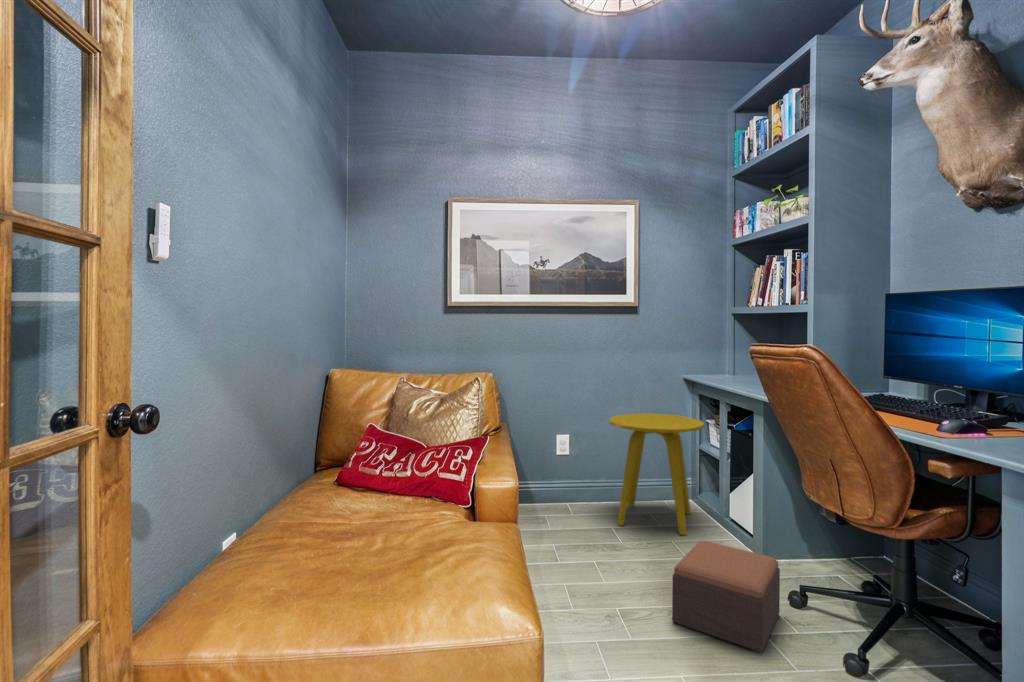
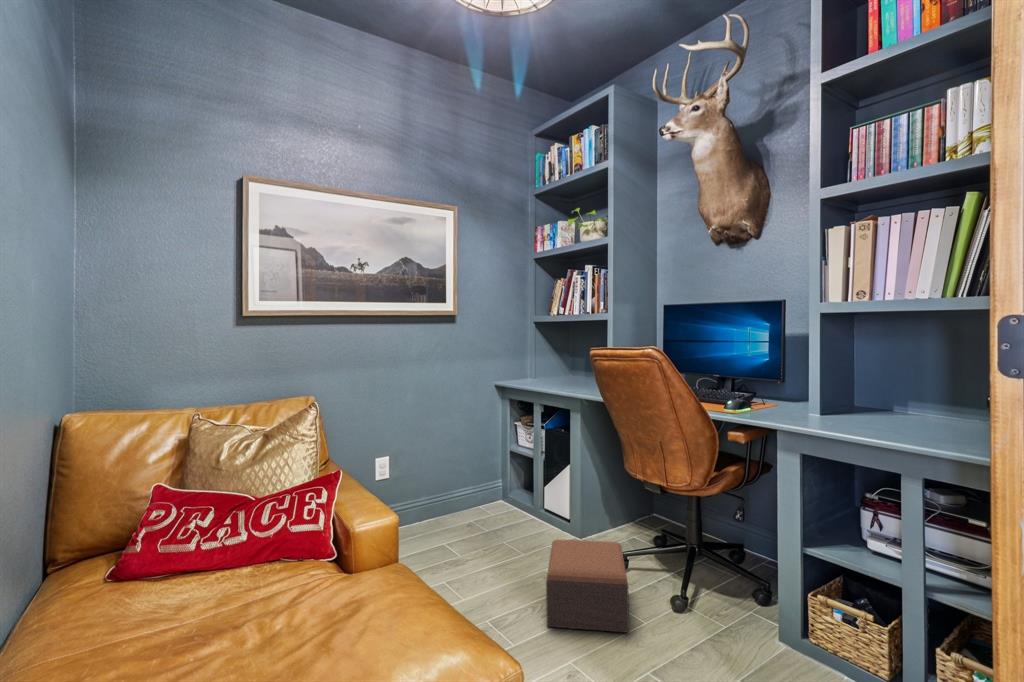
side table: present [610,413,704,535] -> none [436,419,526,538]

